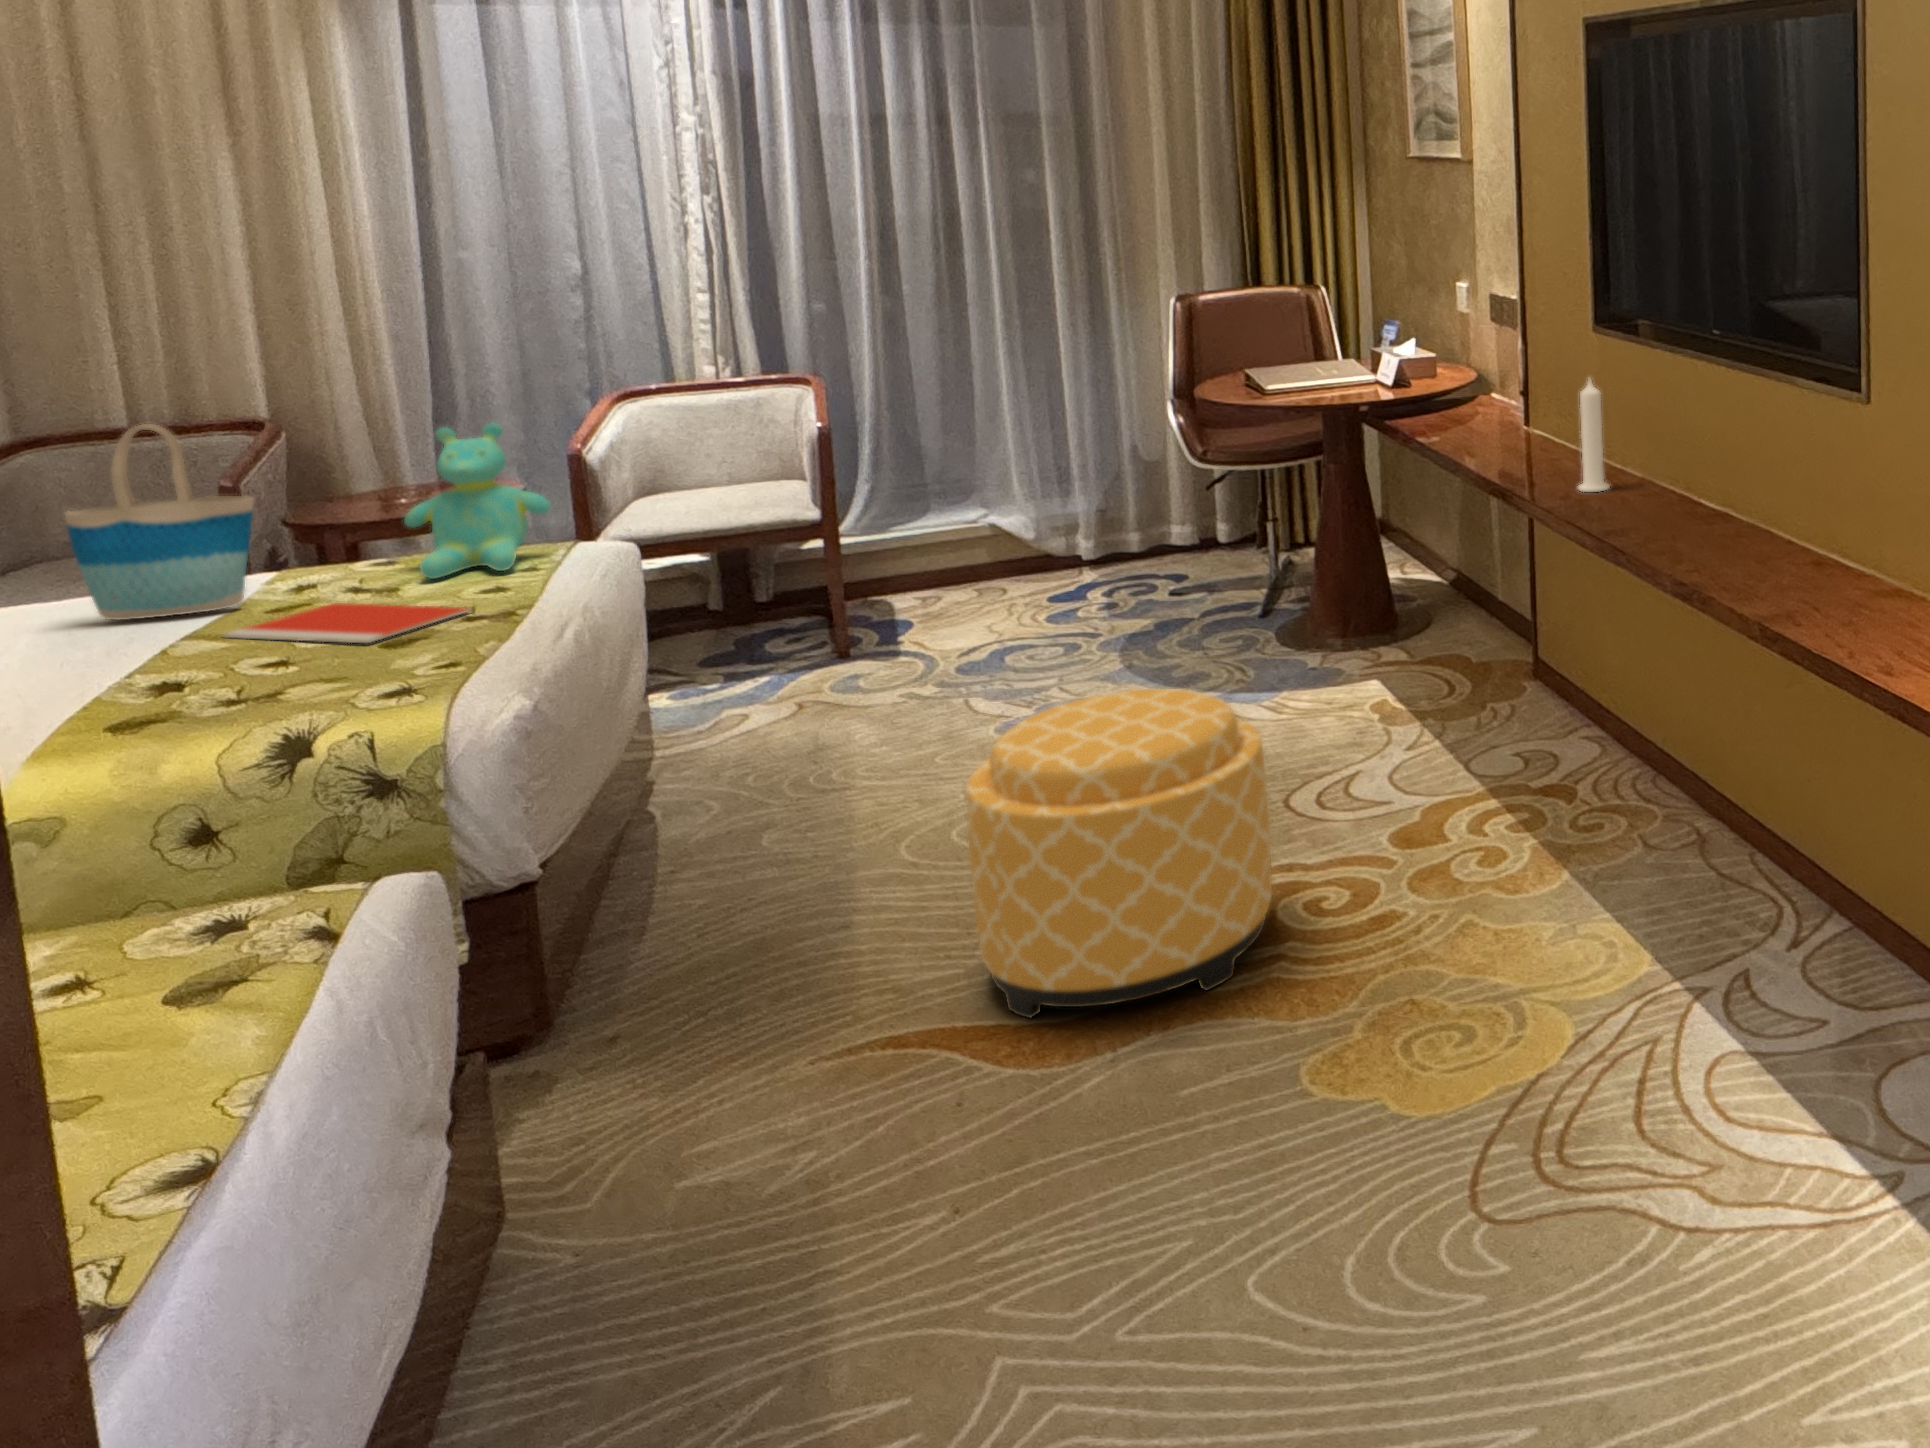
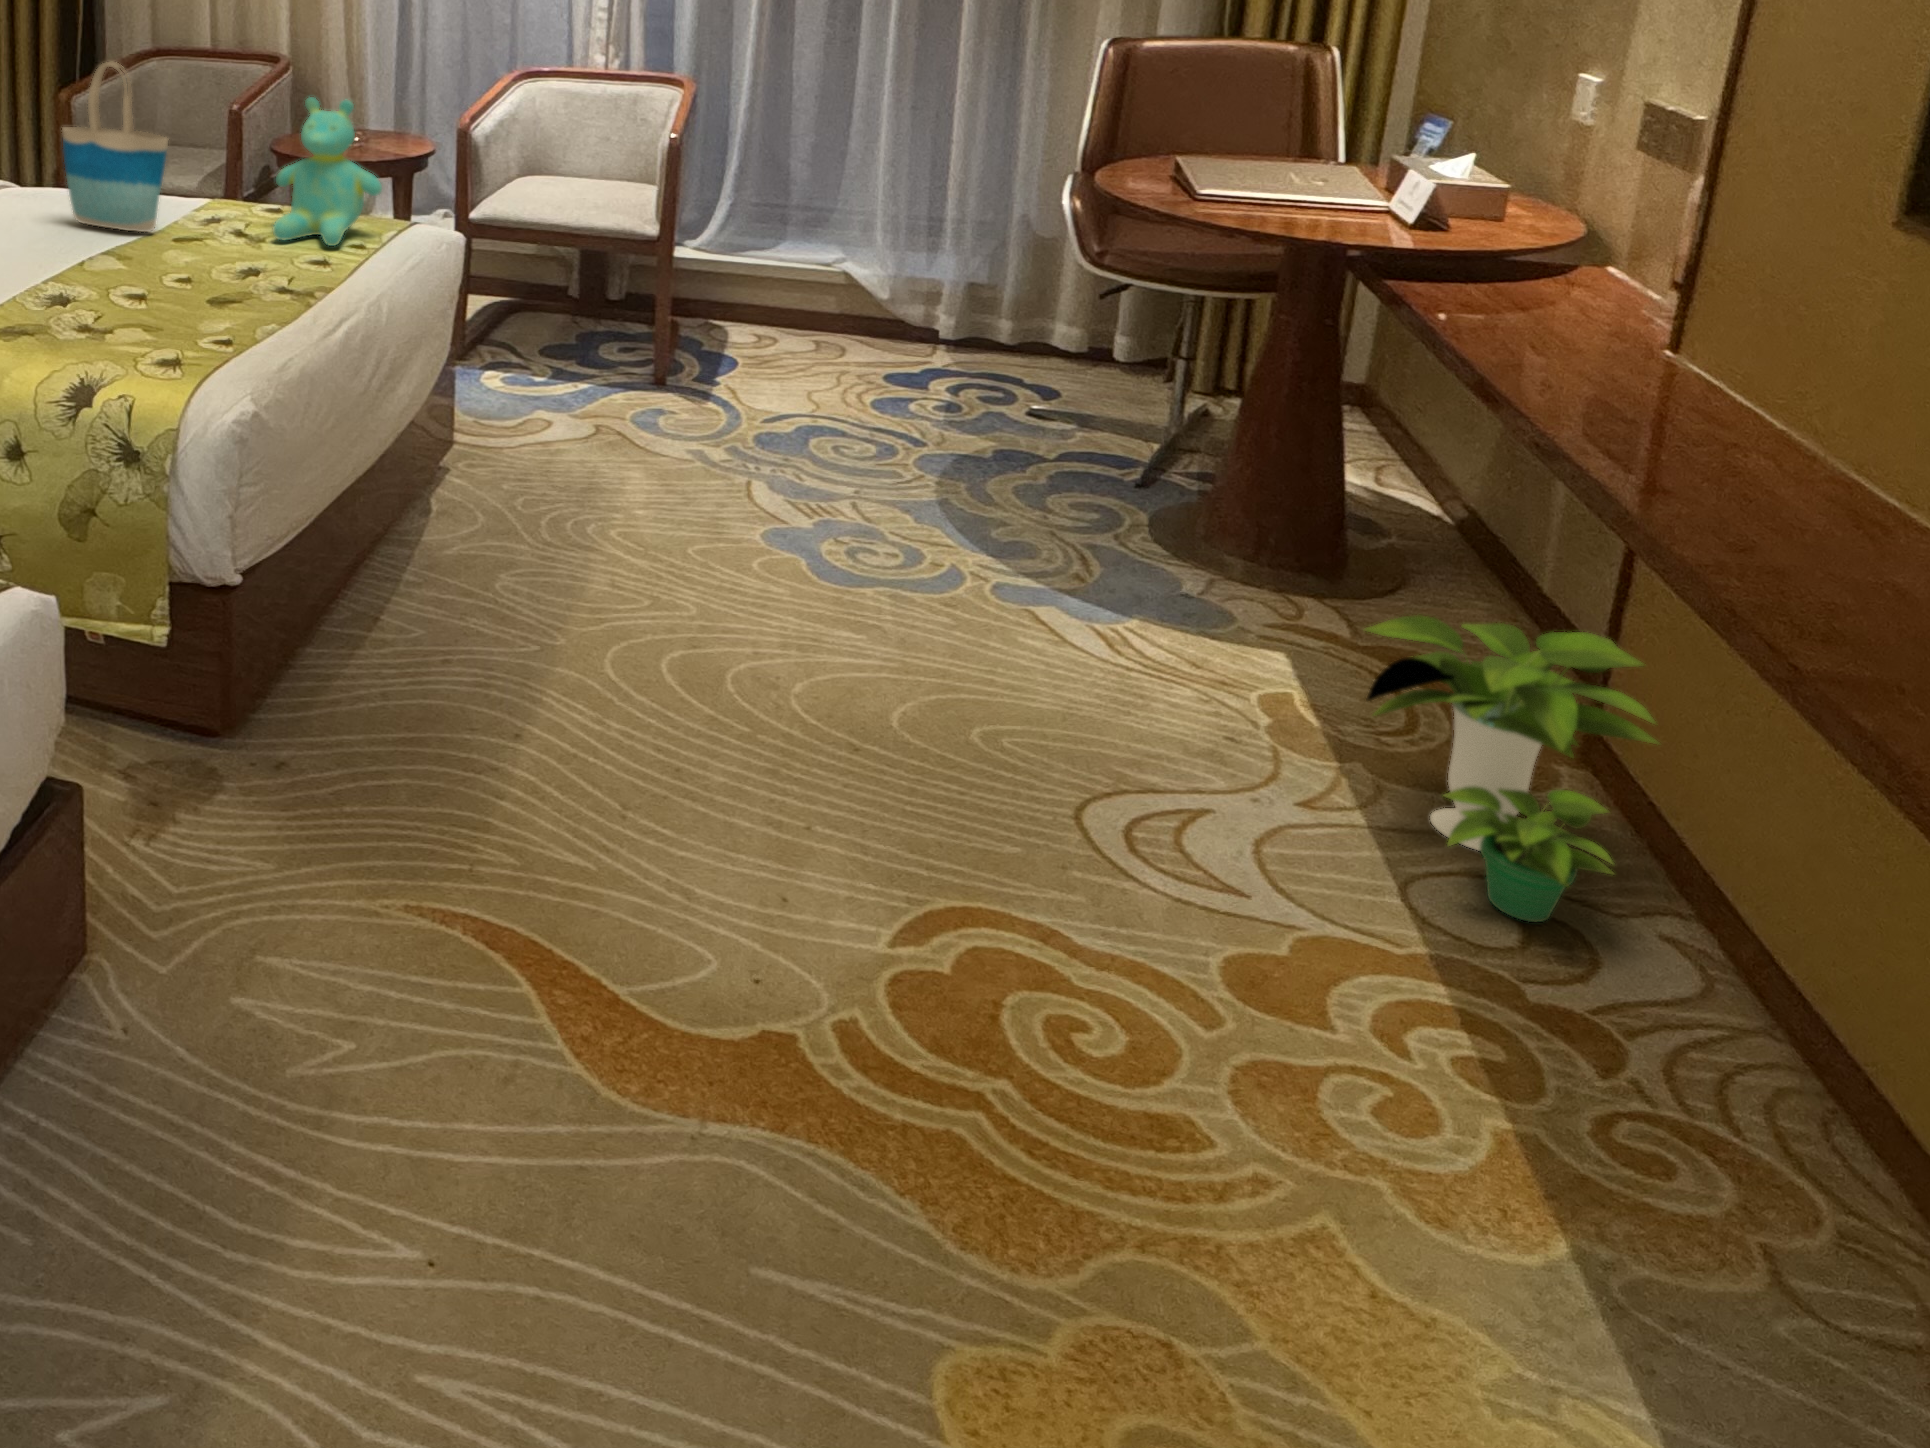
candle: present [1578,379,1609,492] -> none [1771,323,1885,546]
potted plant: none [1417,593,1565,759] -> present [1365,615,1659,922]
notebook: present [223,603,471,643] -> none [120,247,280,300]
ottoman: present [966,689,1272,1018] -> none [603,601,1025,1098]

